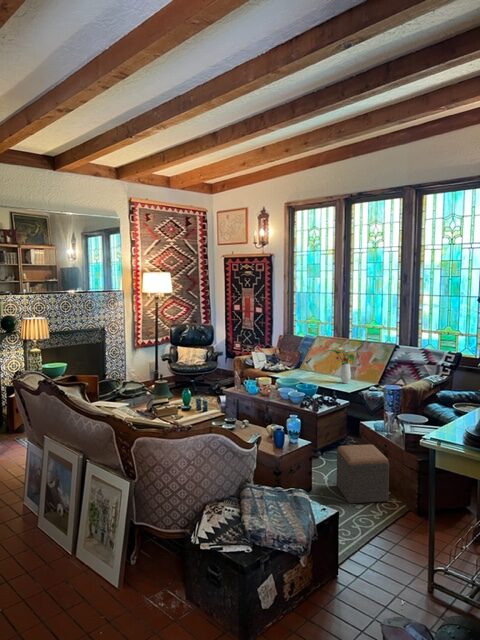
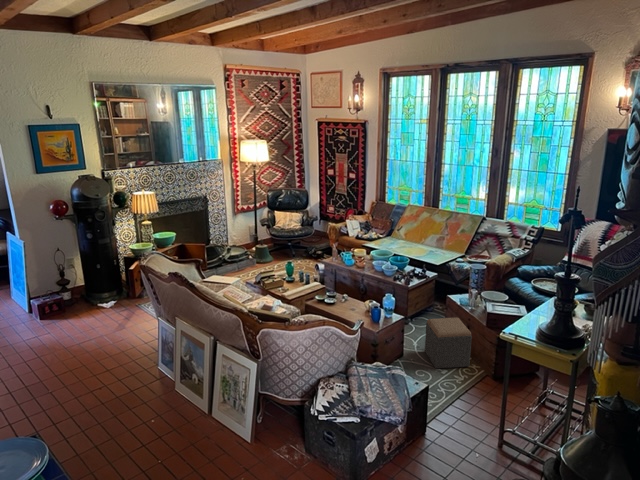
flower arrangement: present [328,348,355,383] -> none [418,220,444,253]

